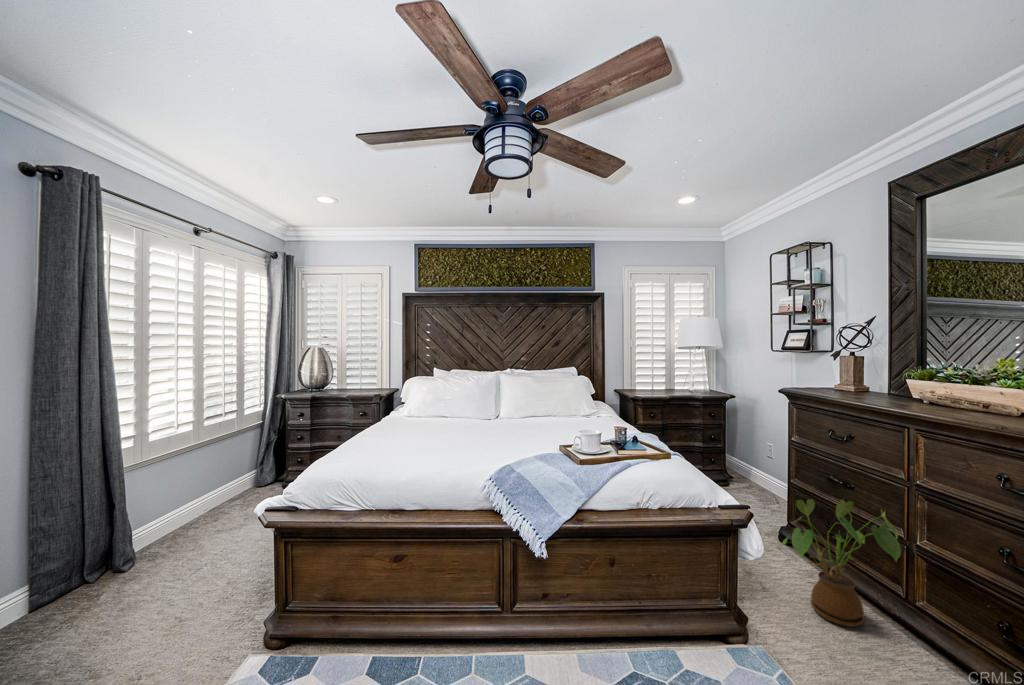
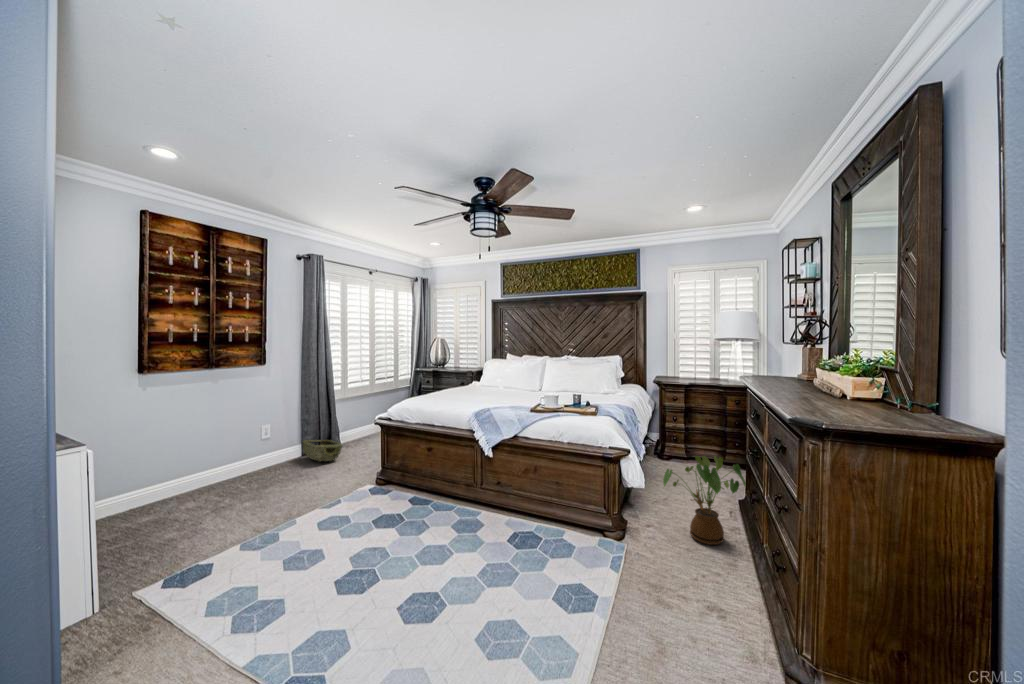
woven basket: none [37,555,153,616] -> present [303,440,342,461]

